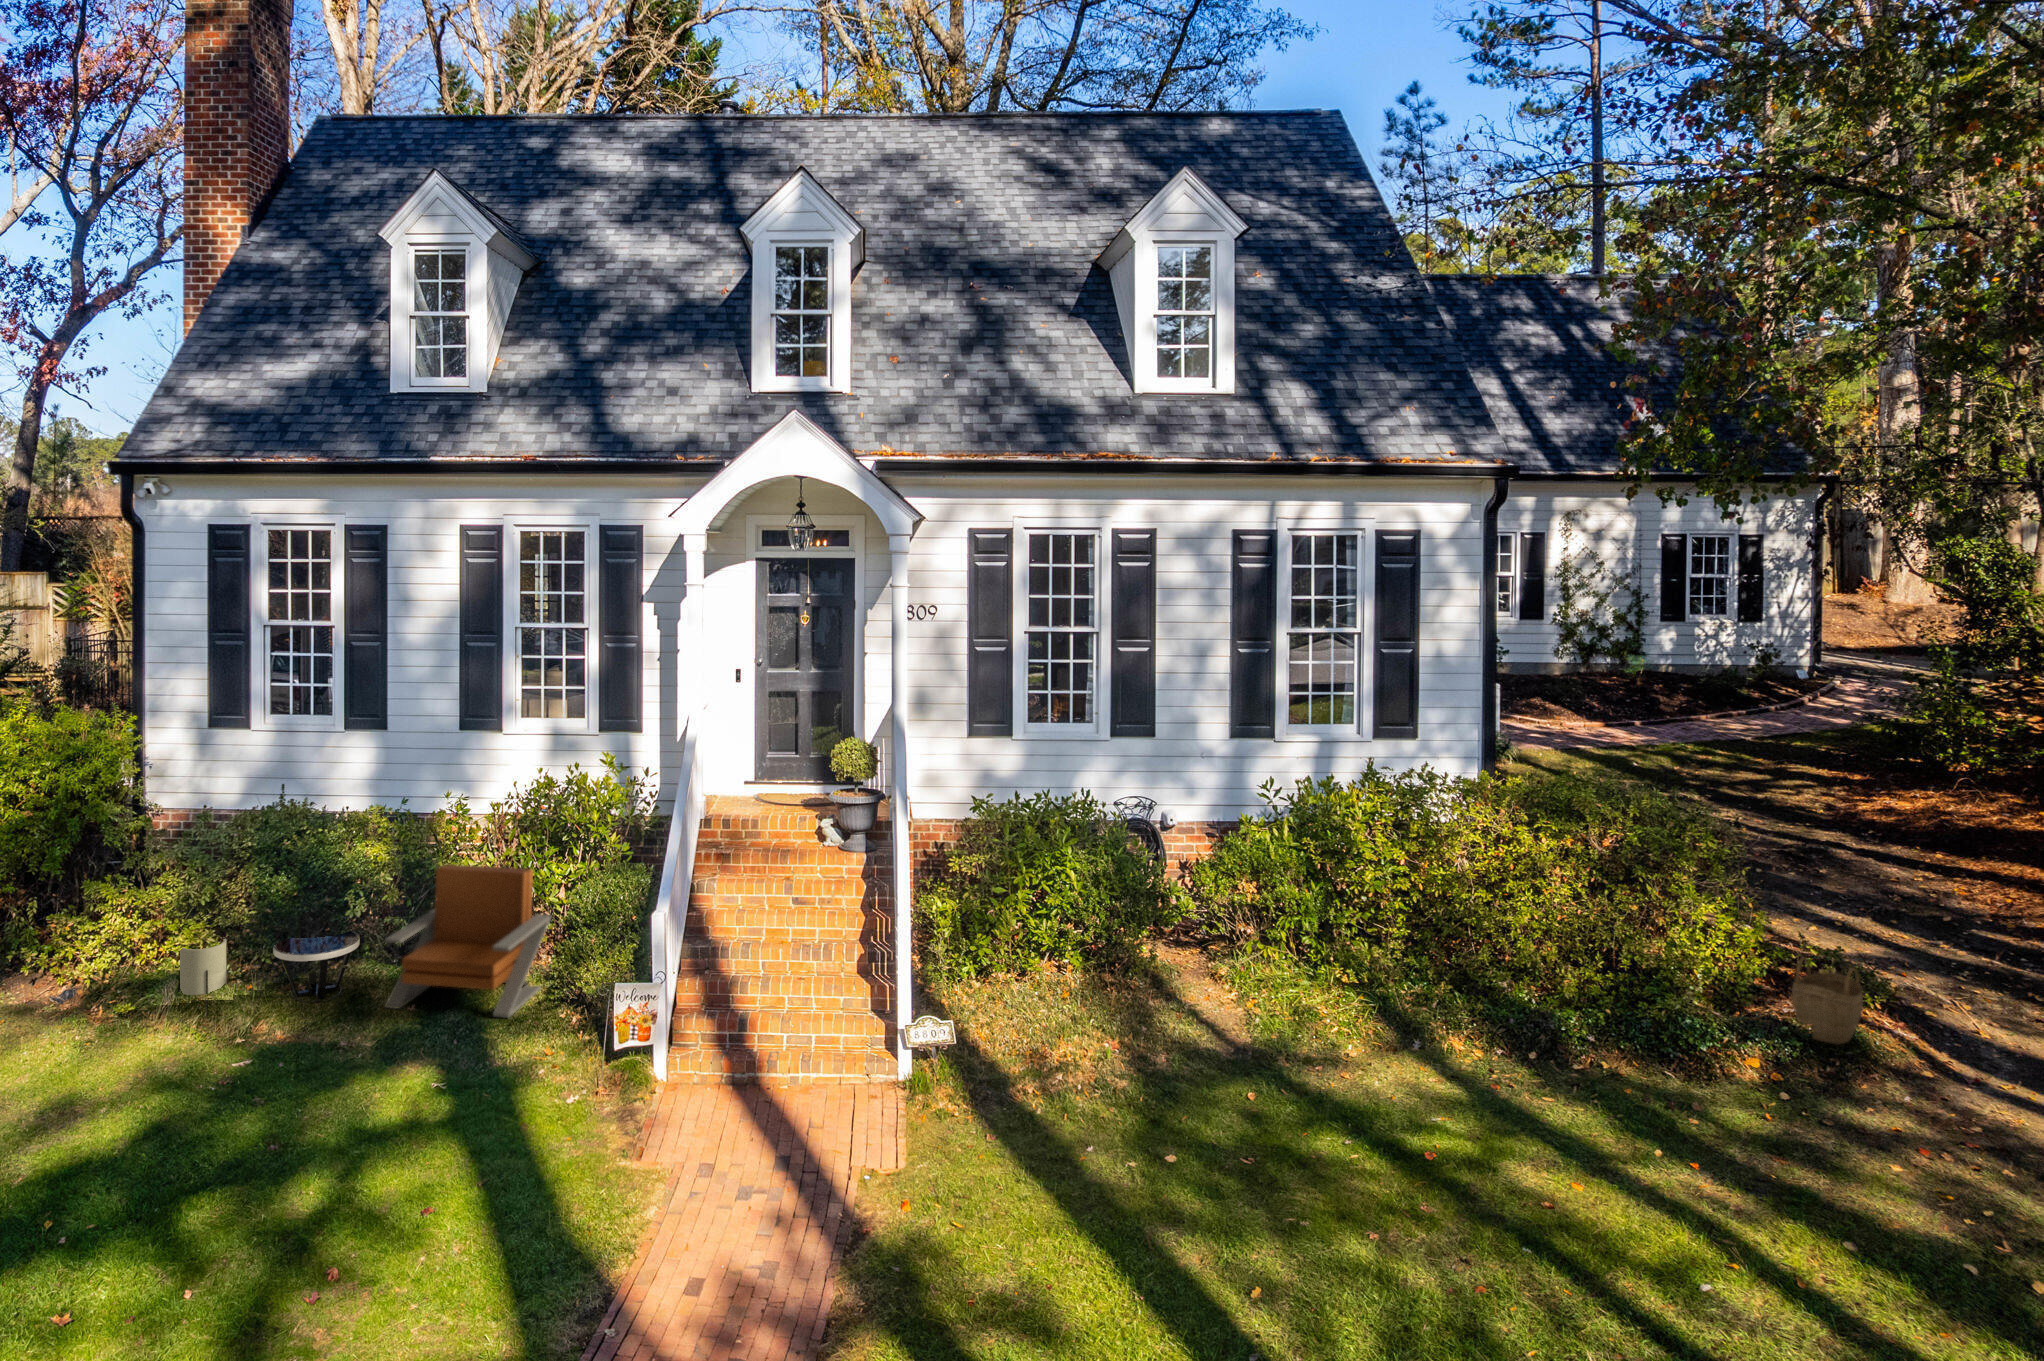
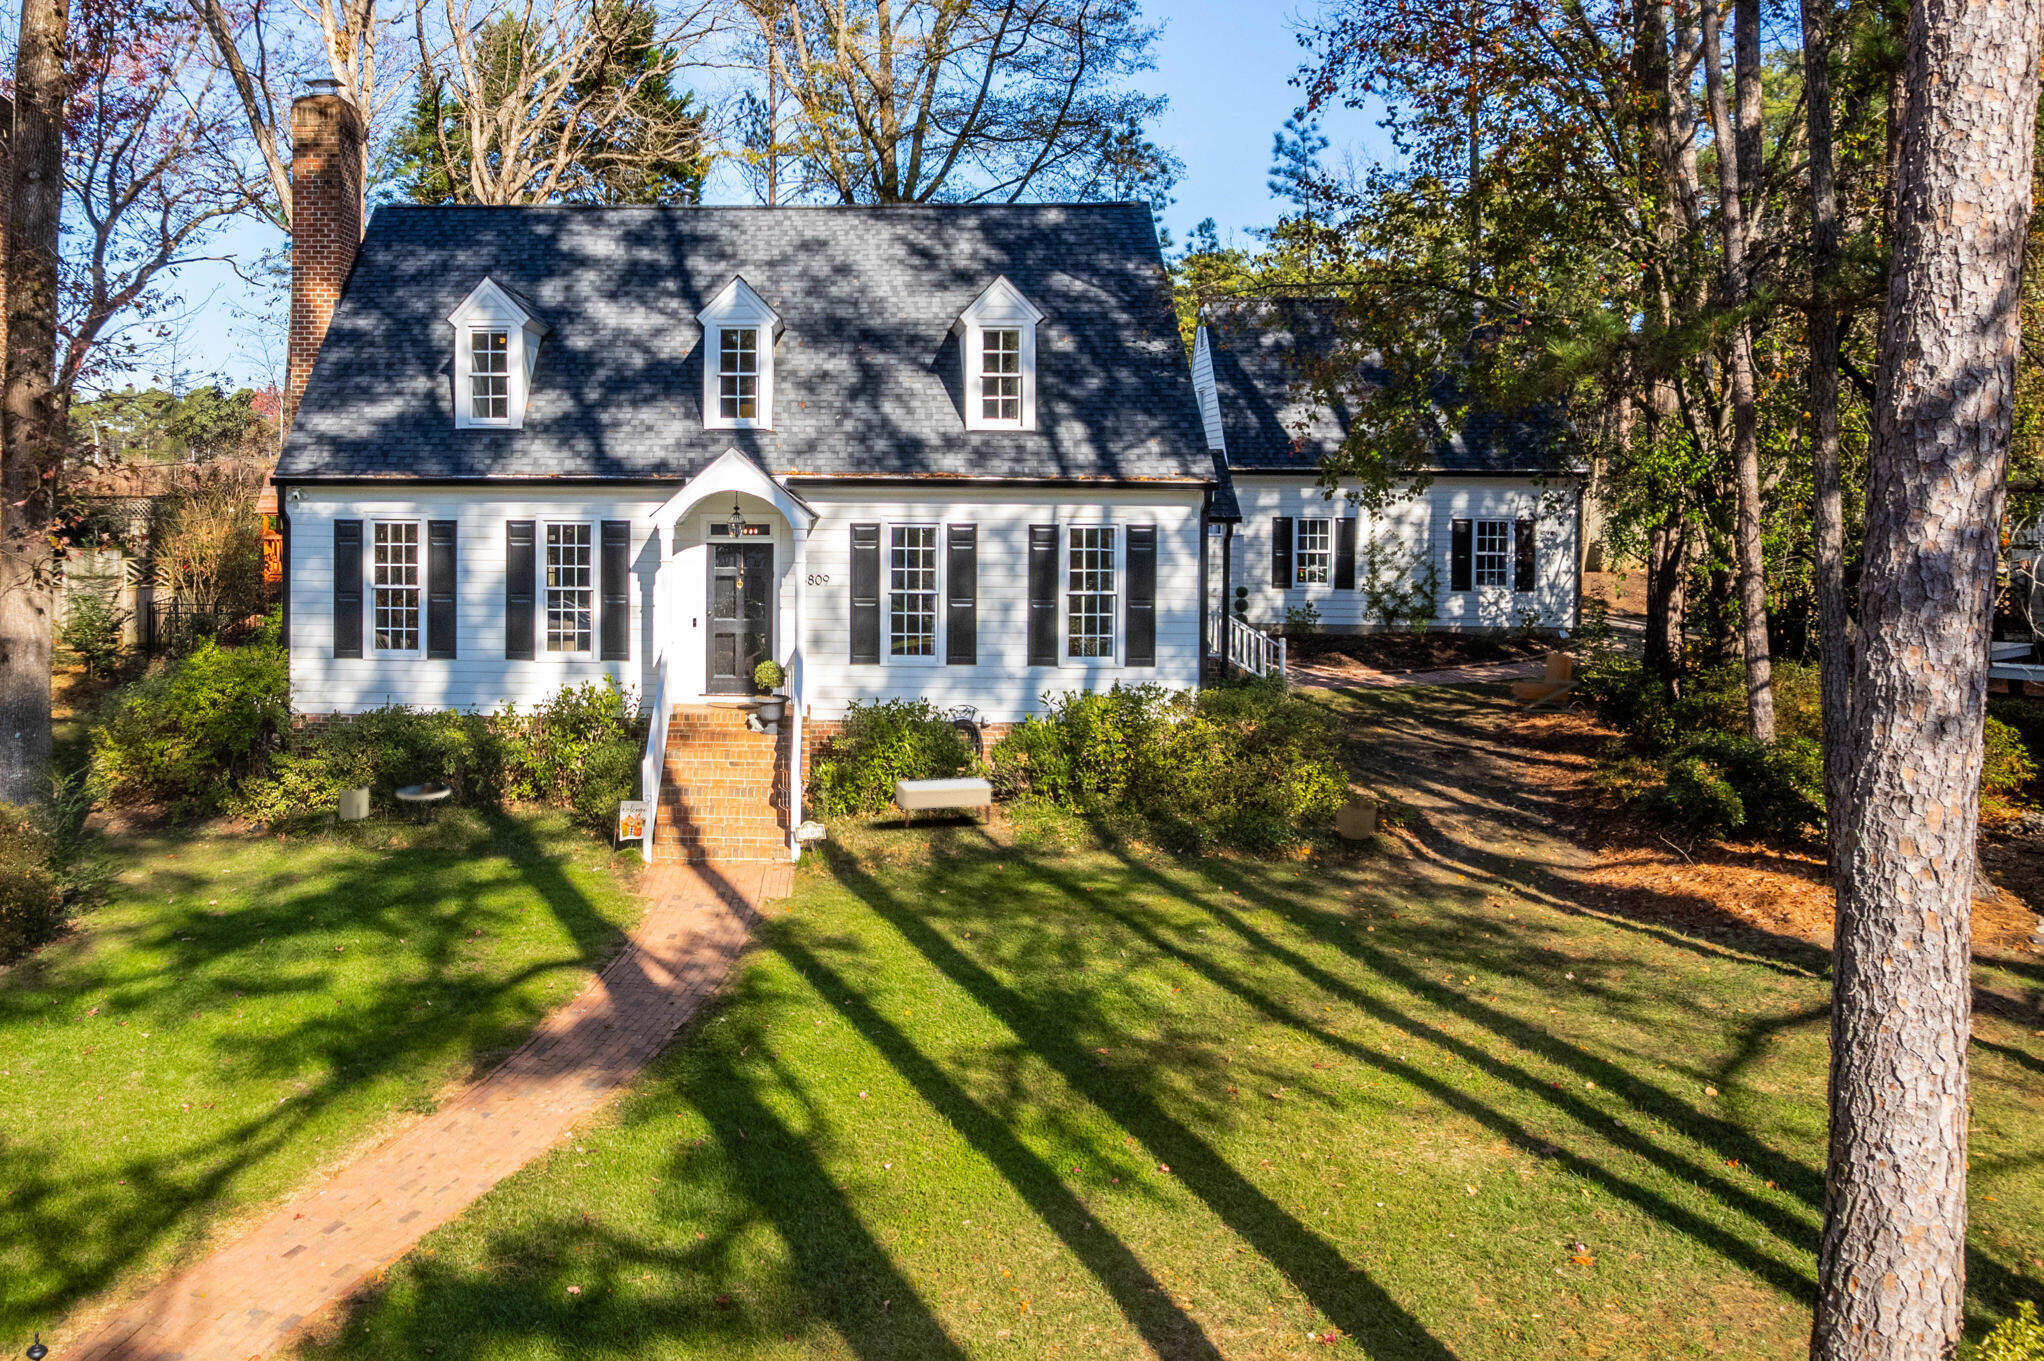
lounge chair: present [385,864,551,1018] -> present [1510,652,1577,713]
bench: none [1057,923,1212,1010] -> present [896,778,991,827]

